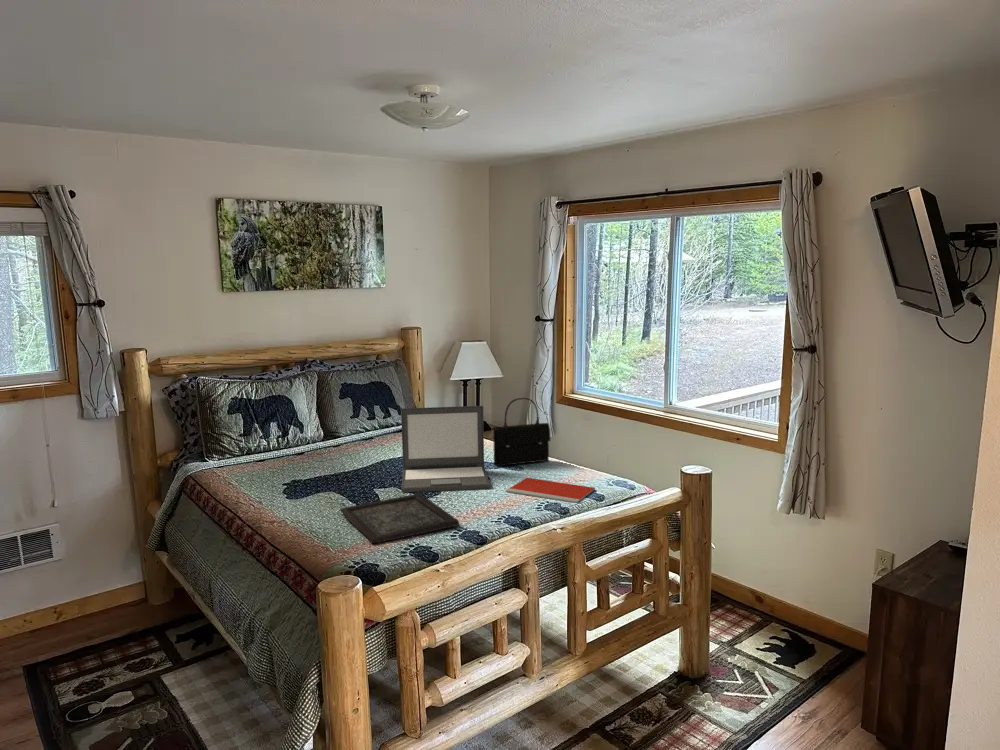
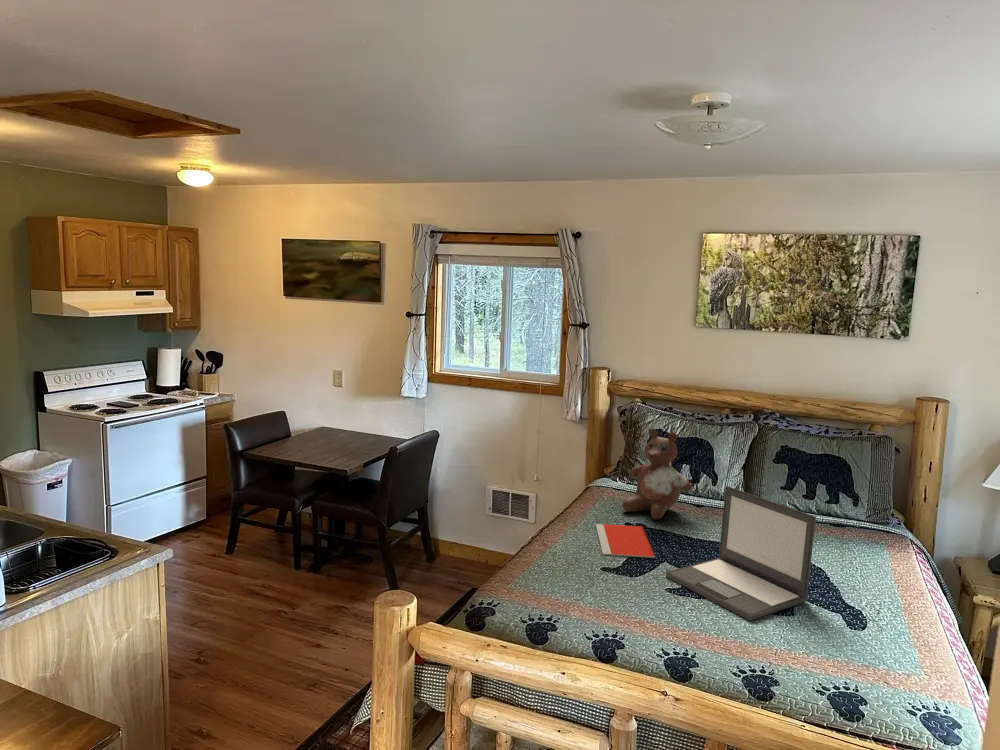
stuffed bear: none [250,387,317,474] -> present [622,428,691,520]
handbag: present [493,398,550,466] -> none [832,525,931,639]
notebook: present [506,478,595,503] -> present [596,524,655,558]
tray: present [340,494,459,543] -> none [522,559,660,628]

